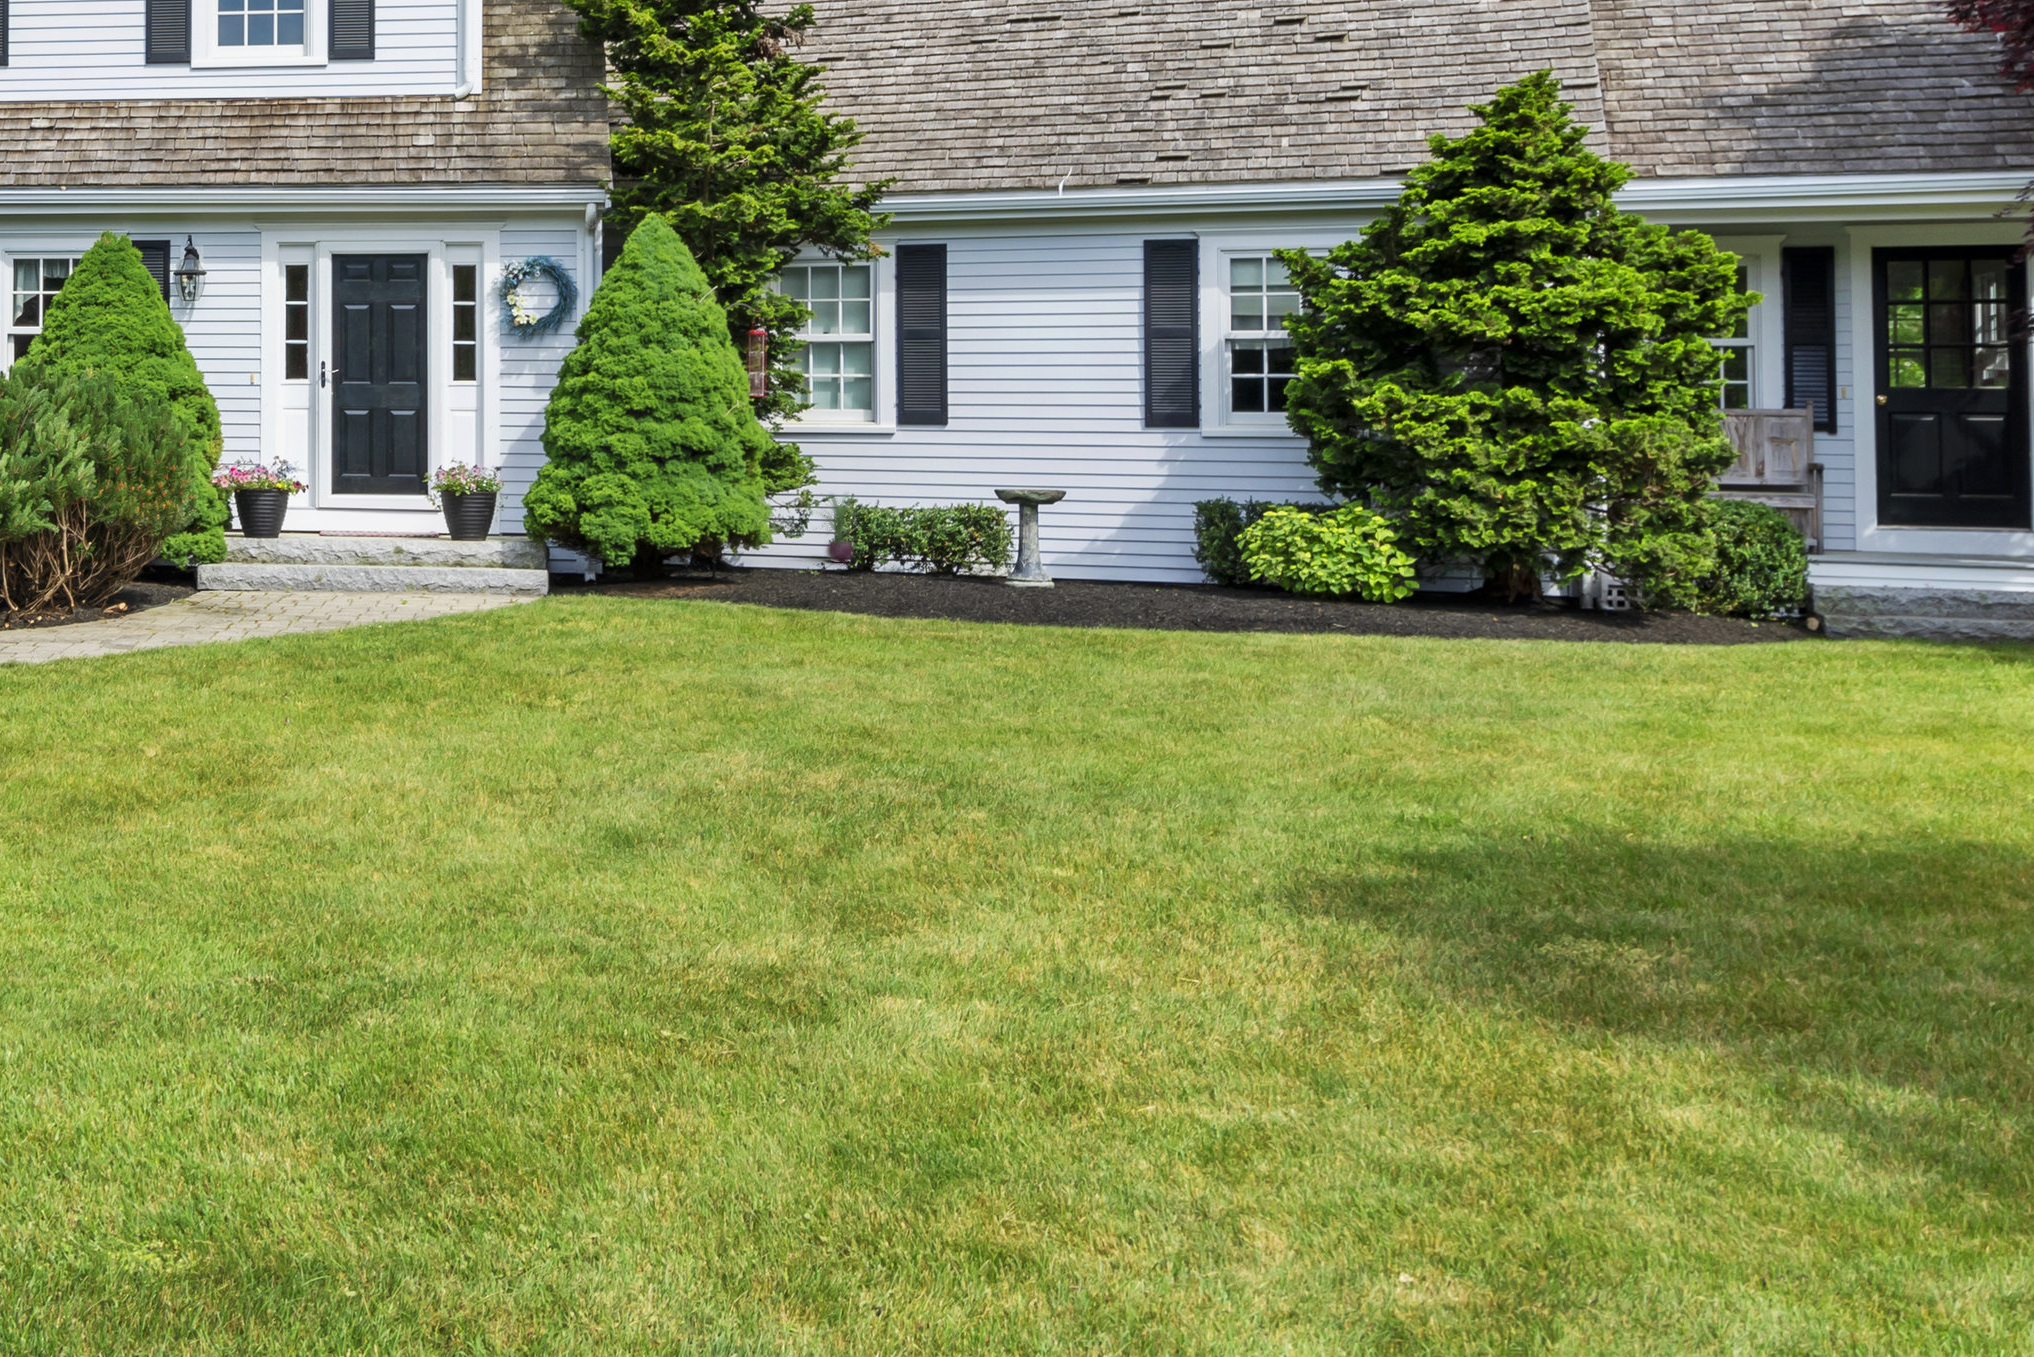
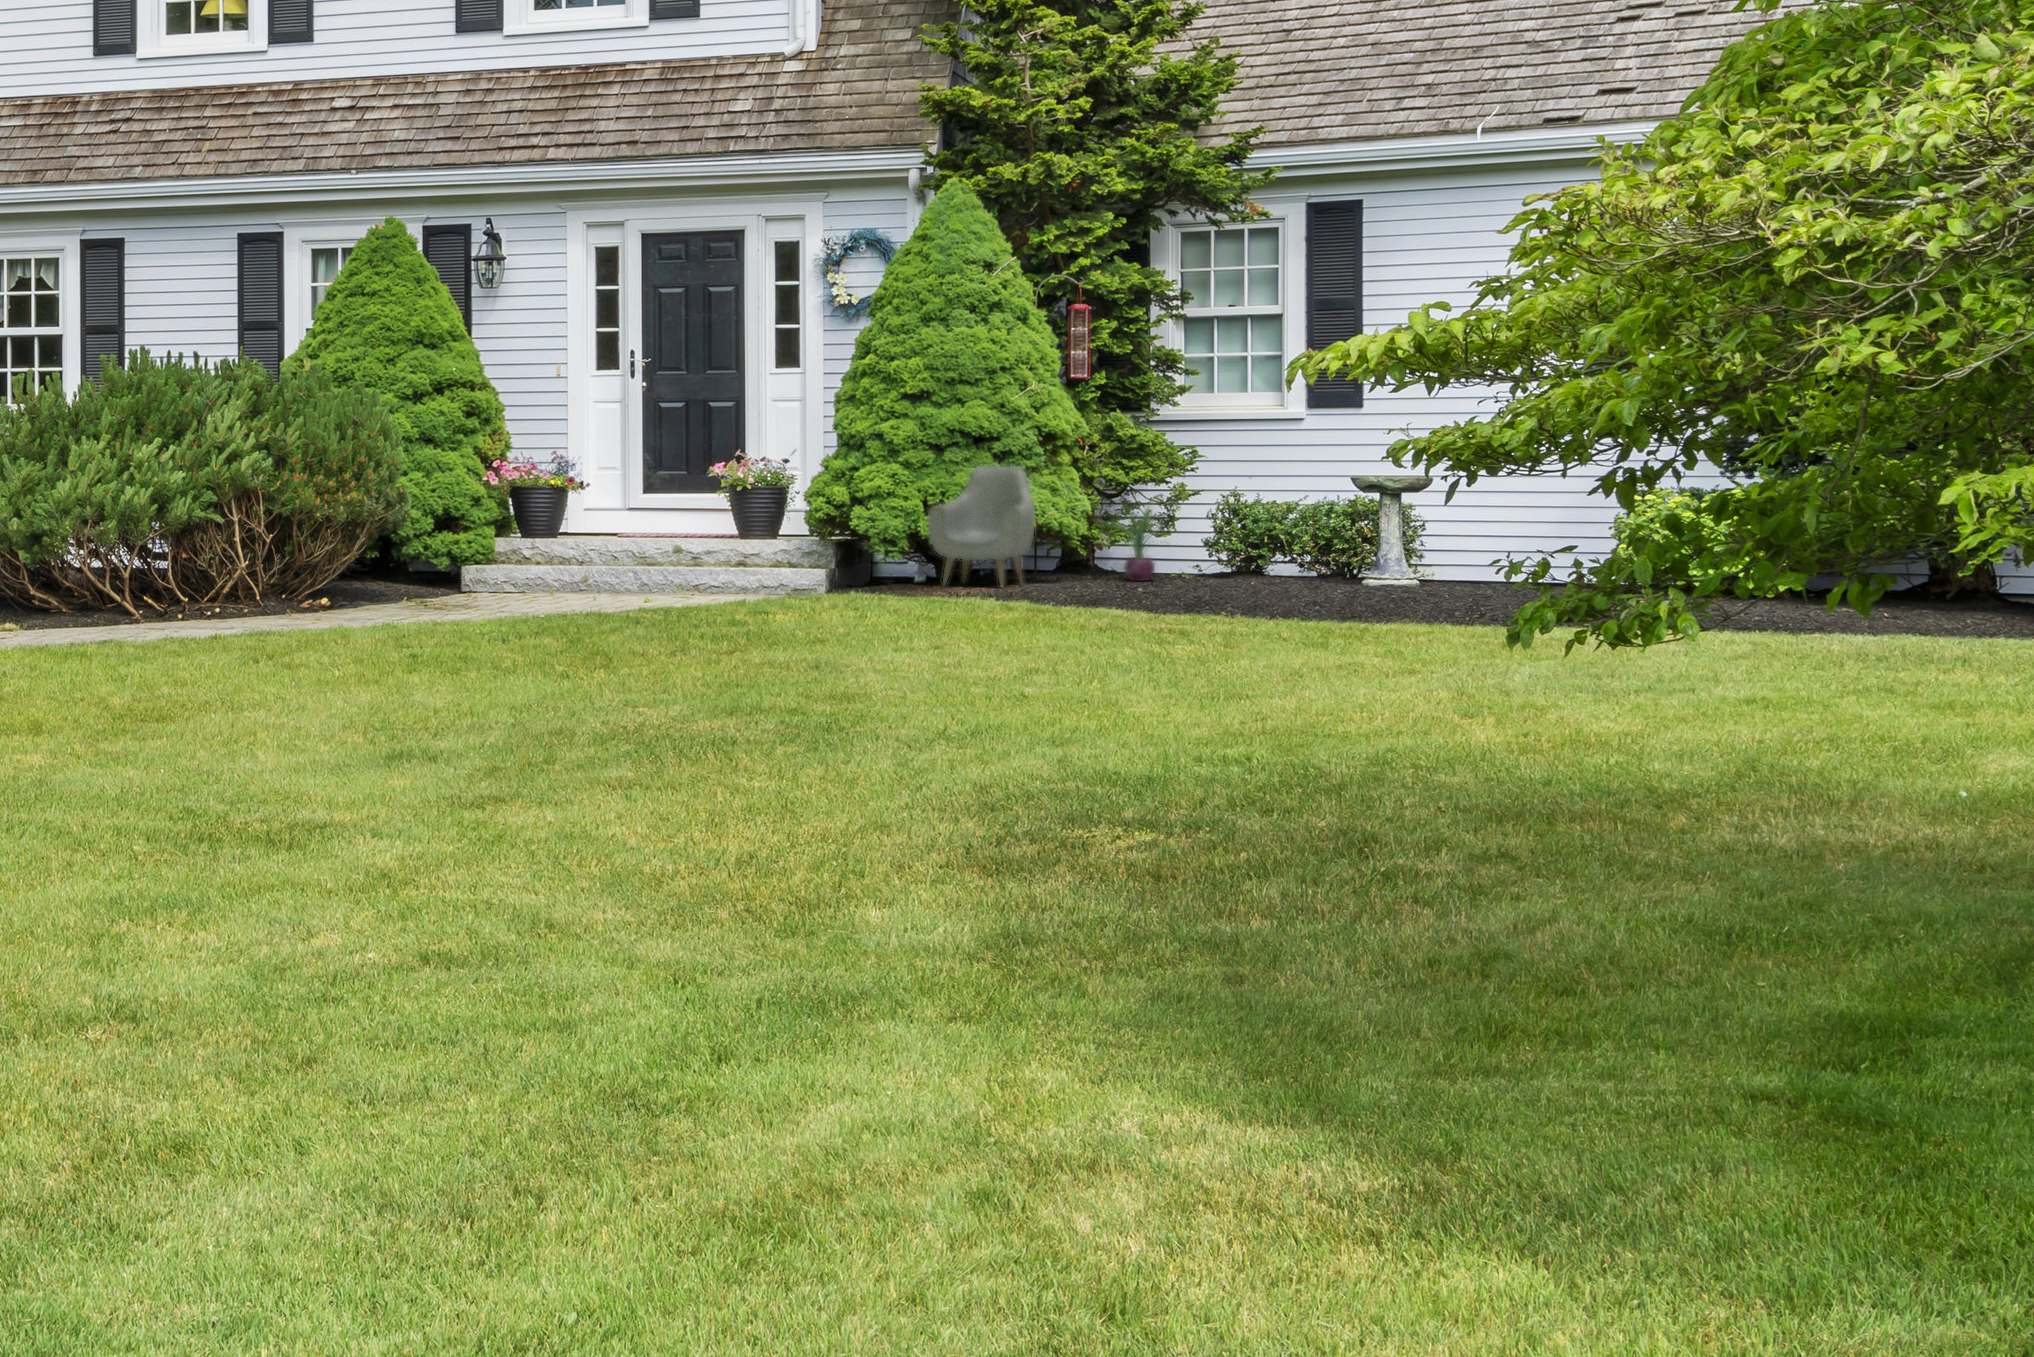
armchair: none [685,462,776,574] -> present [928,466,1035,586]

